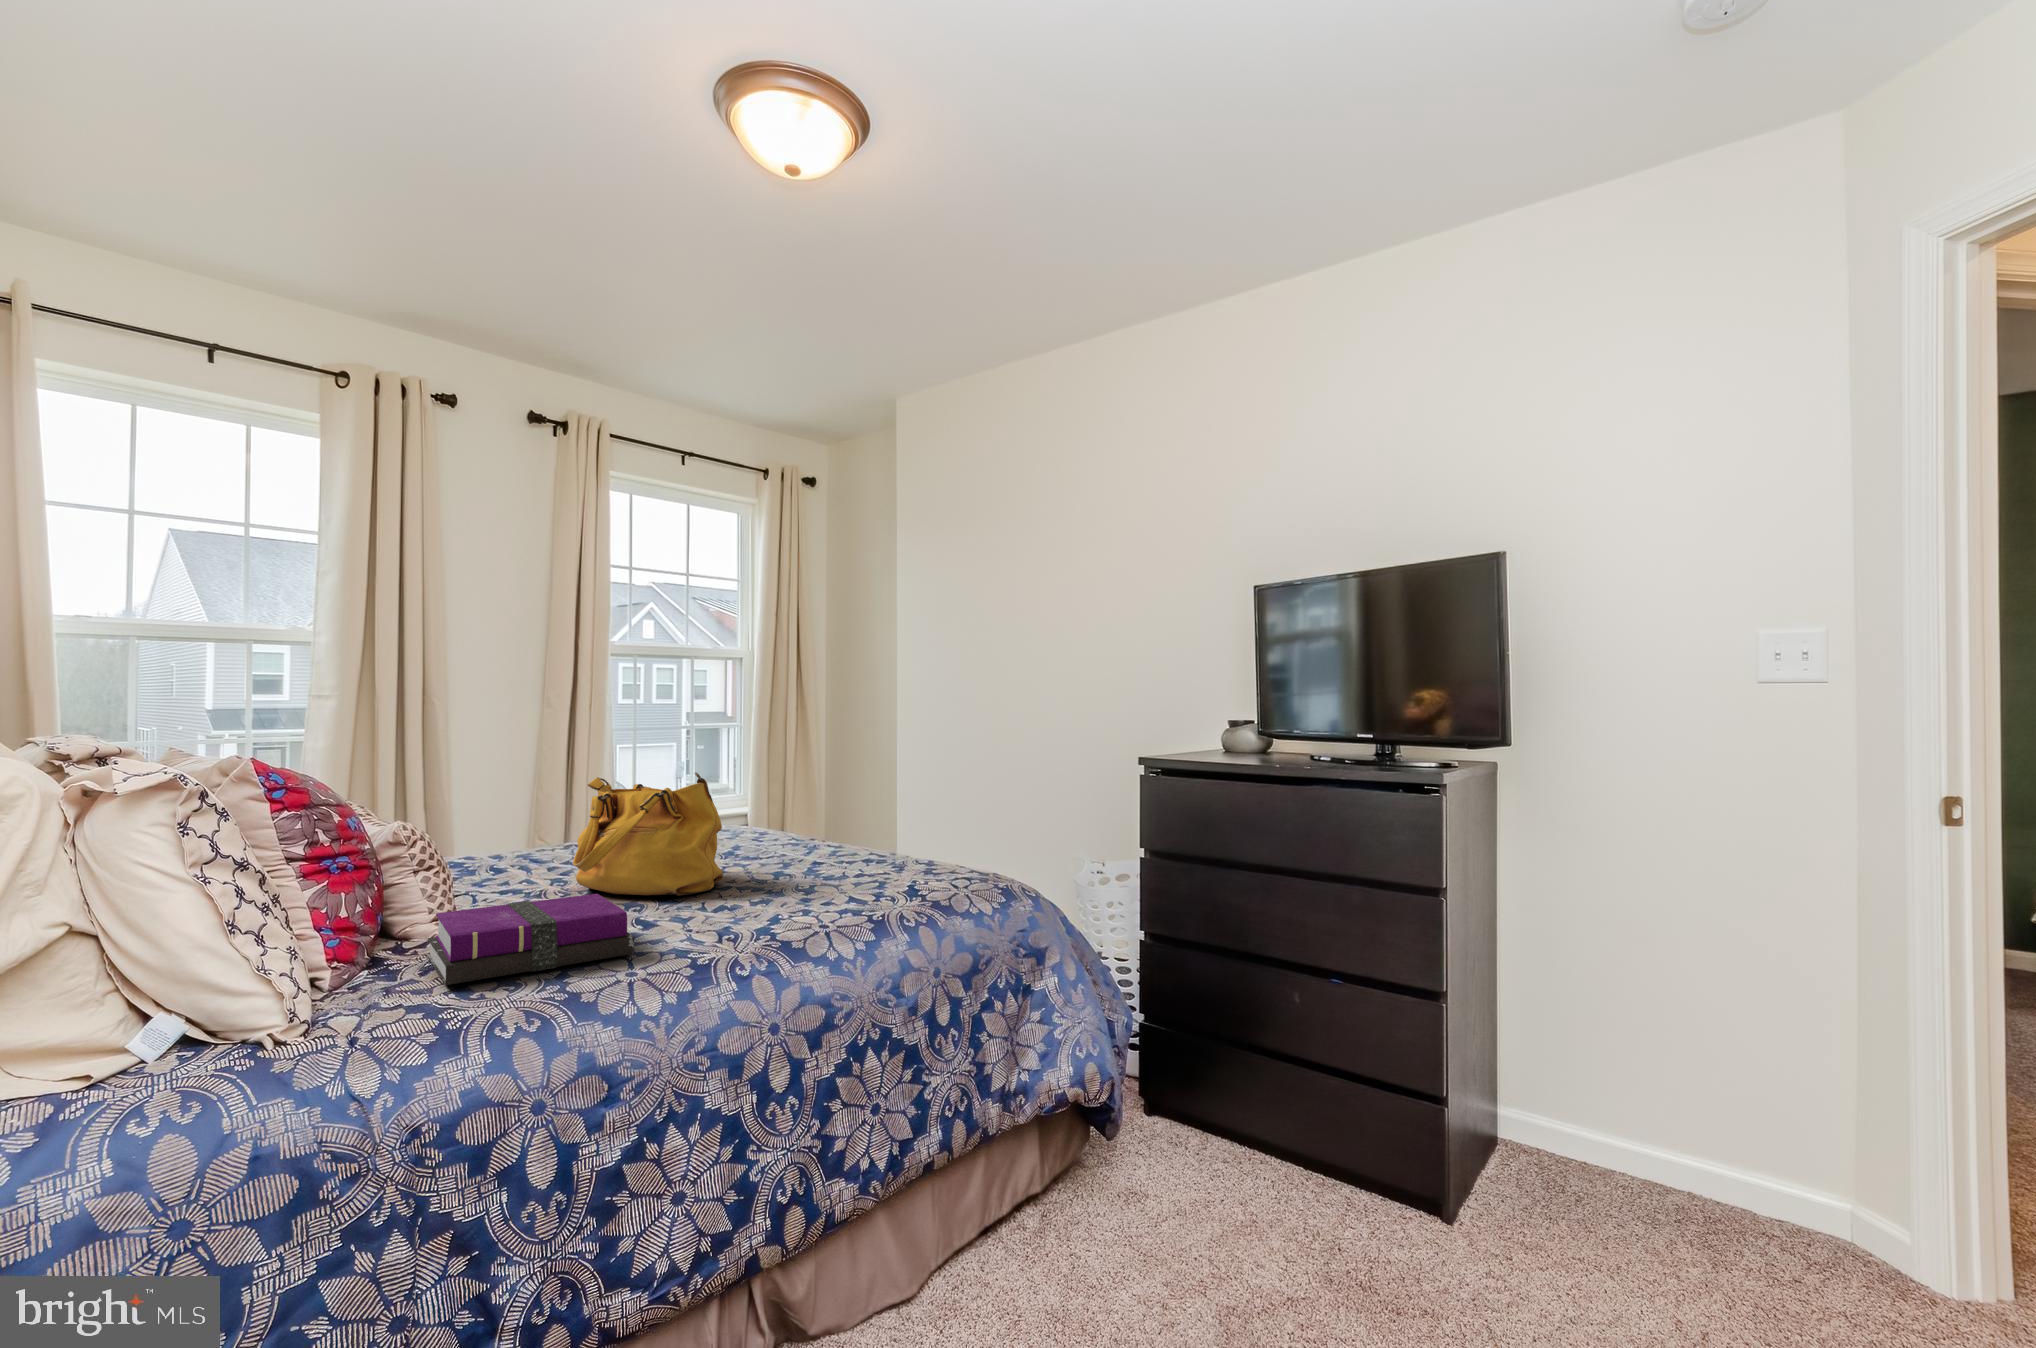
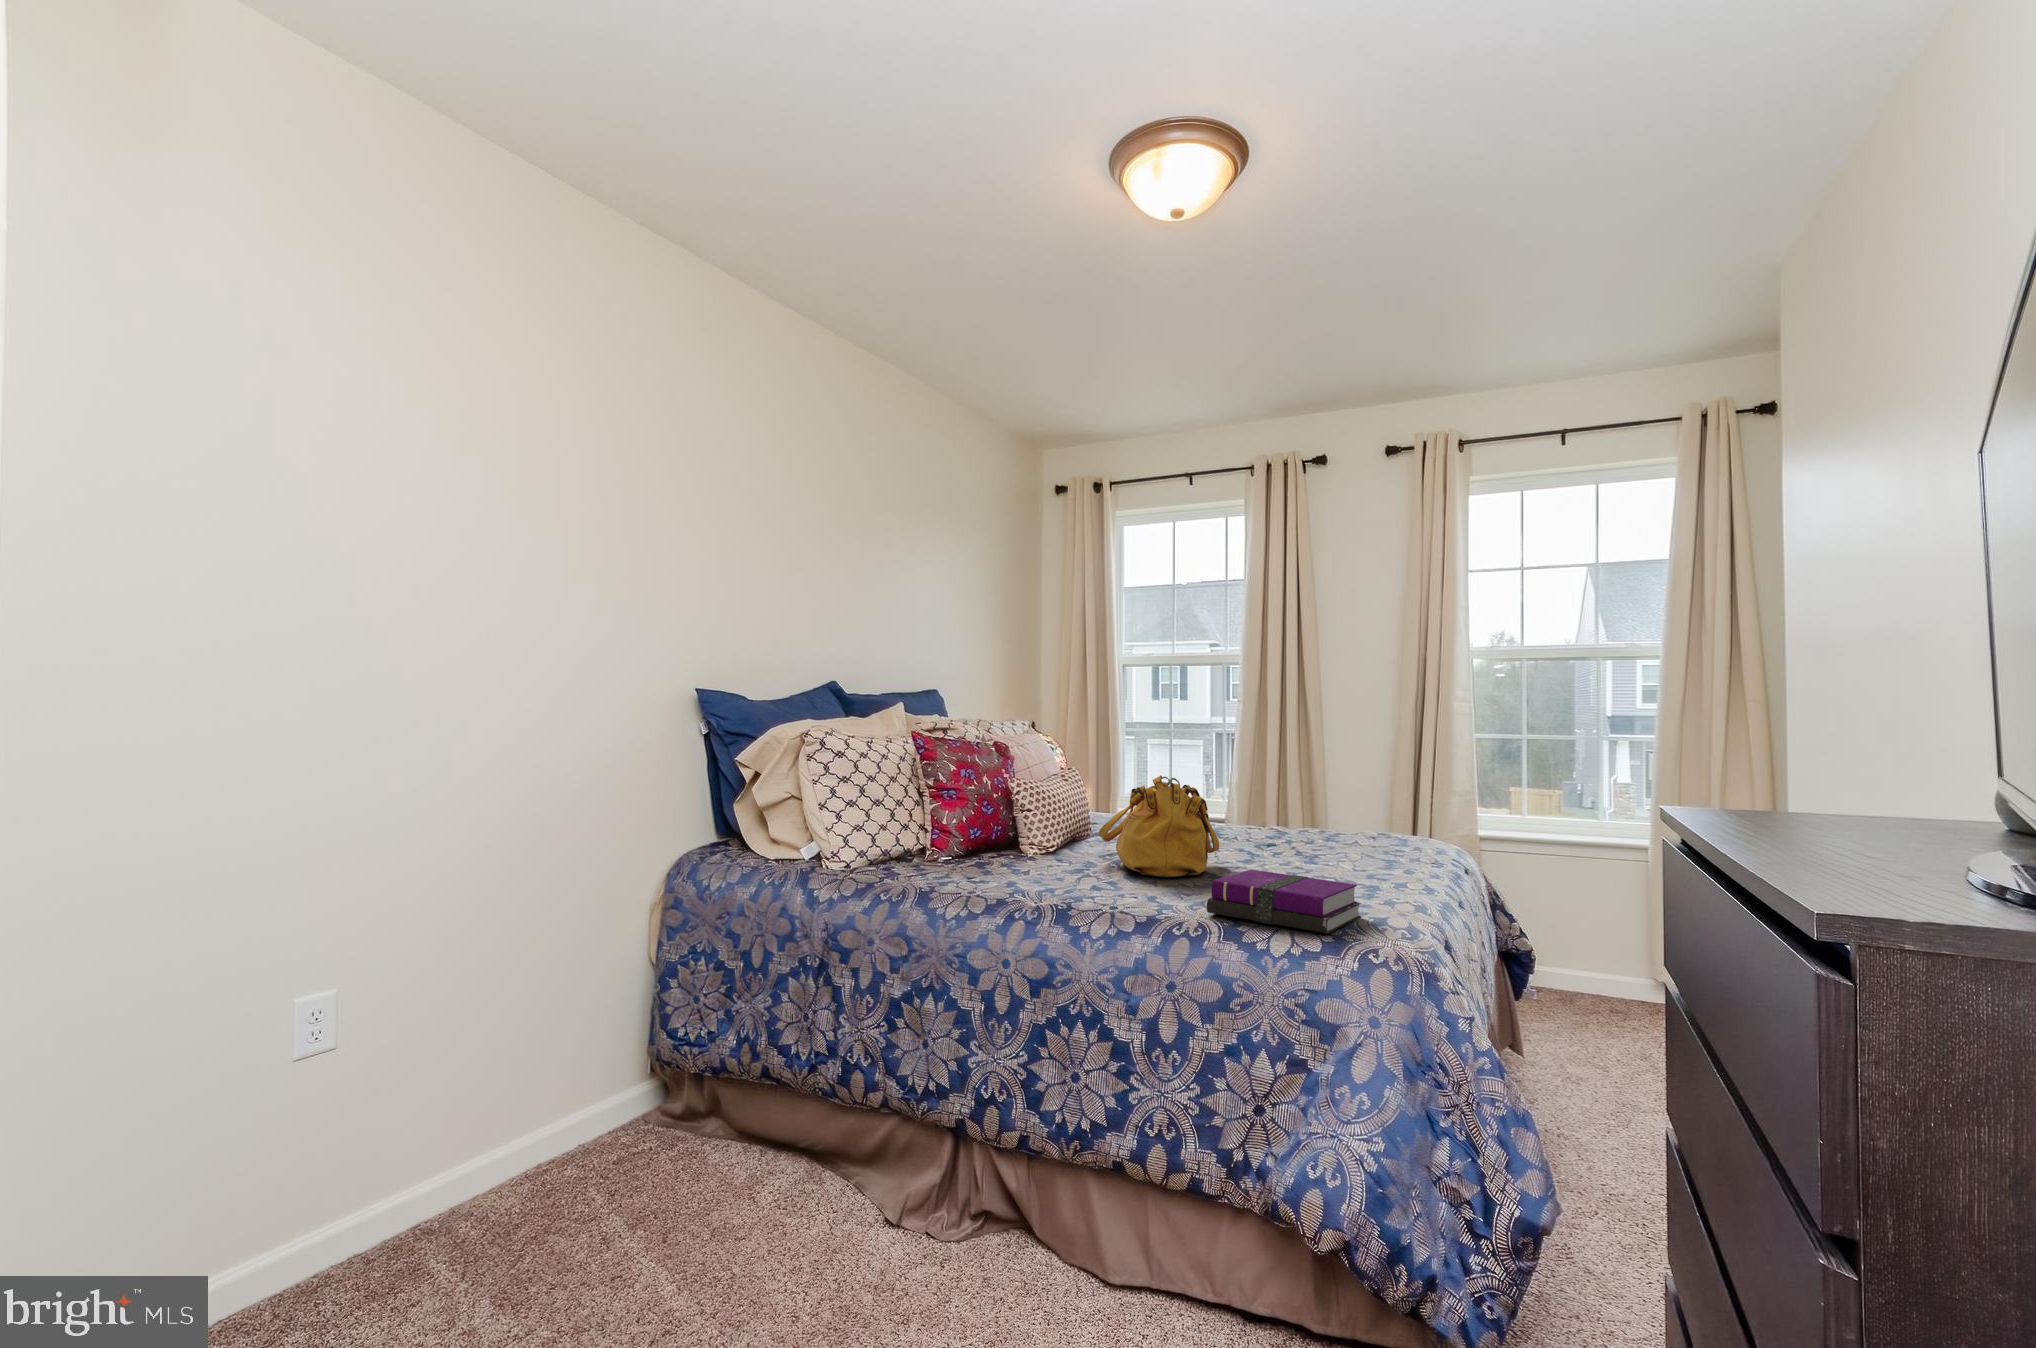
notebook: present [428,894,634,985] -> present [1207,869,1361,933]

